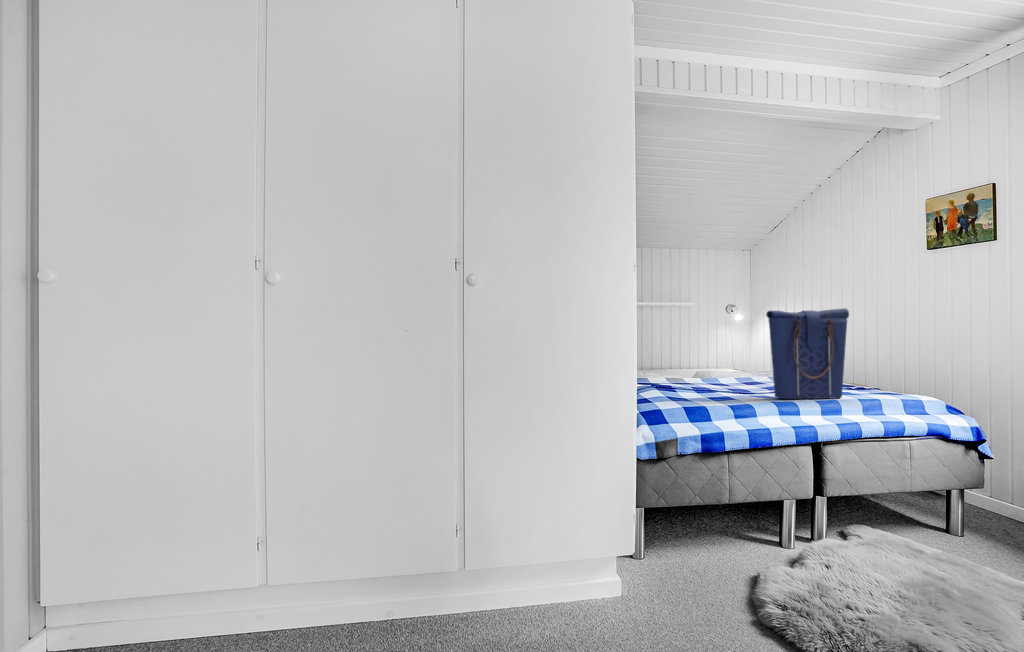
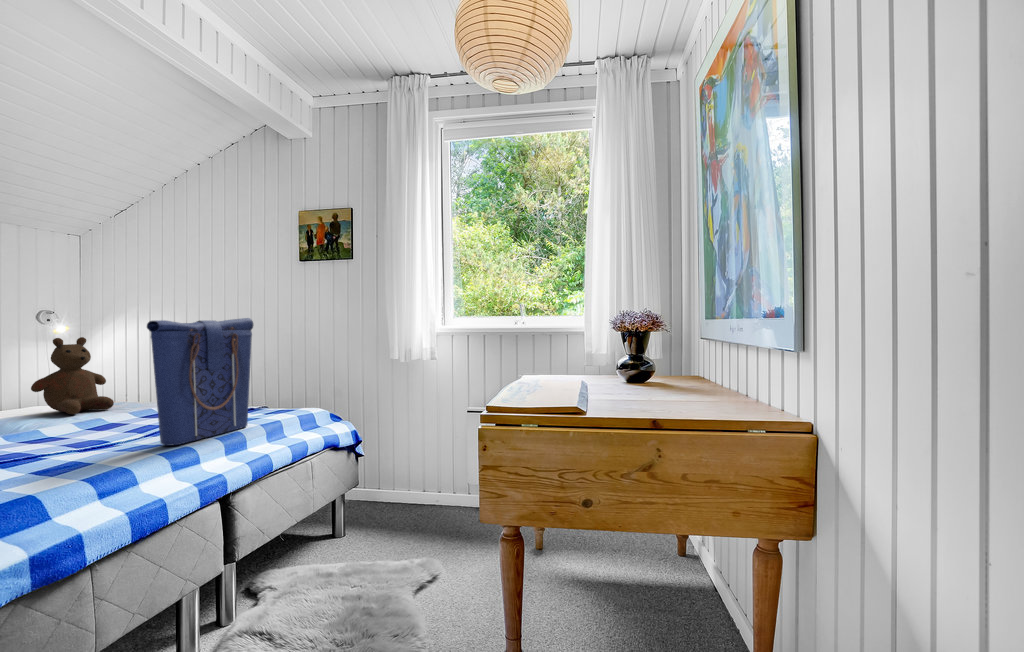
teddy bear: none [717,326,762,379] -> present [31,337,114,414]

